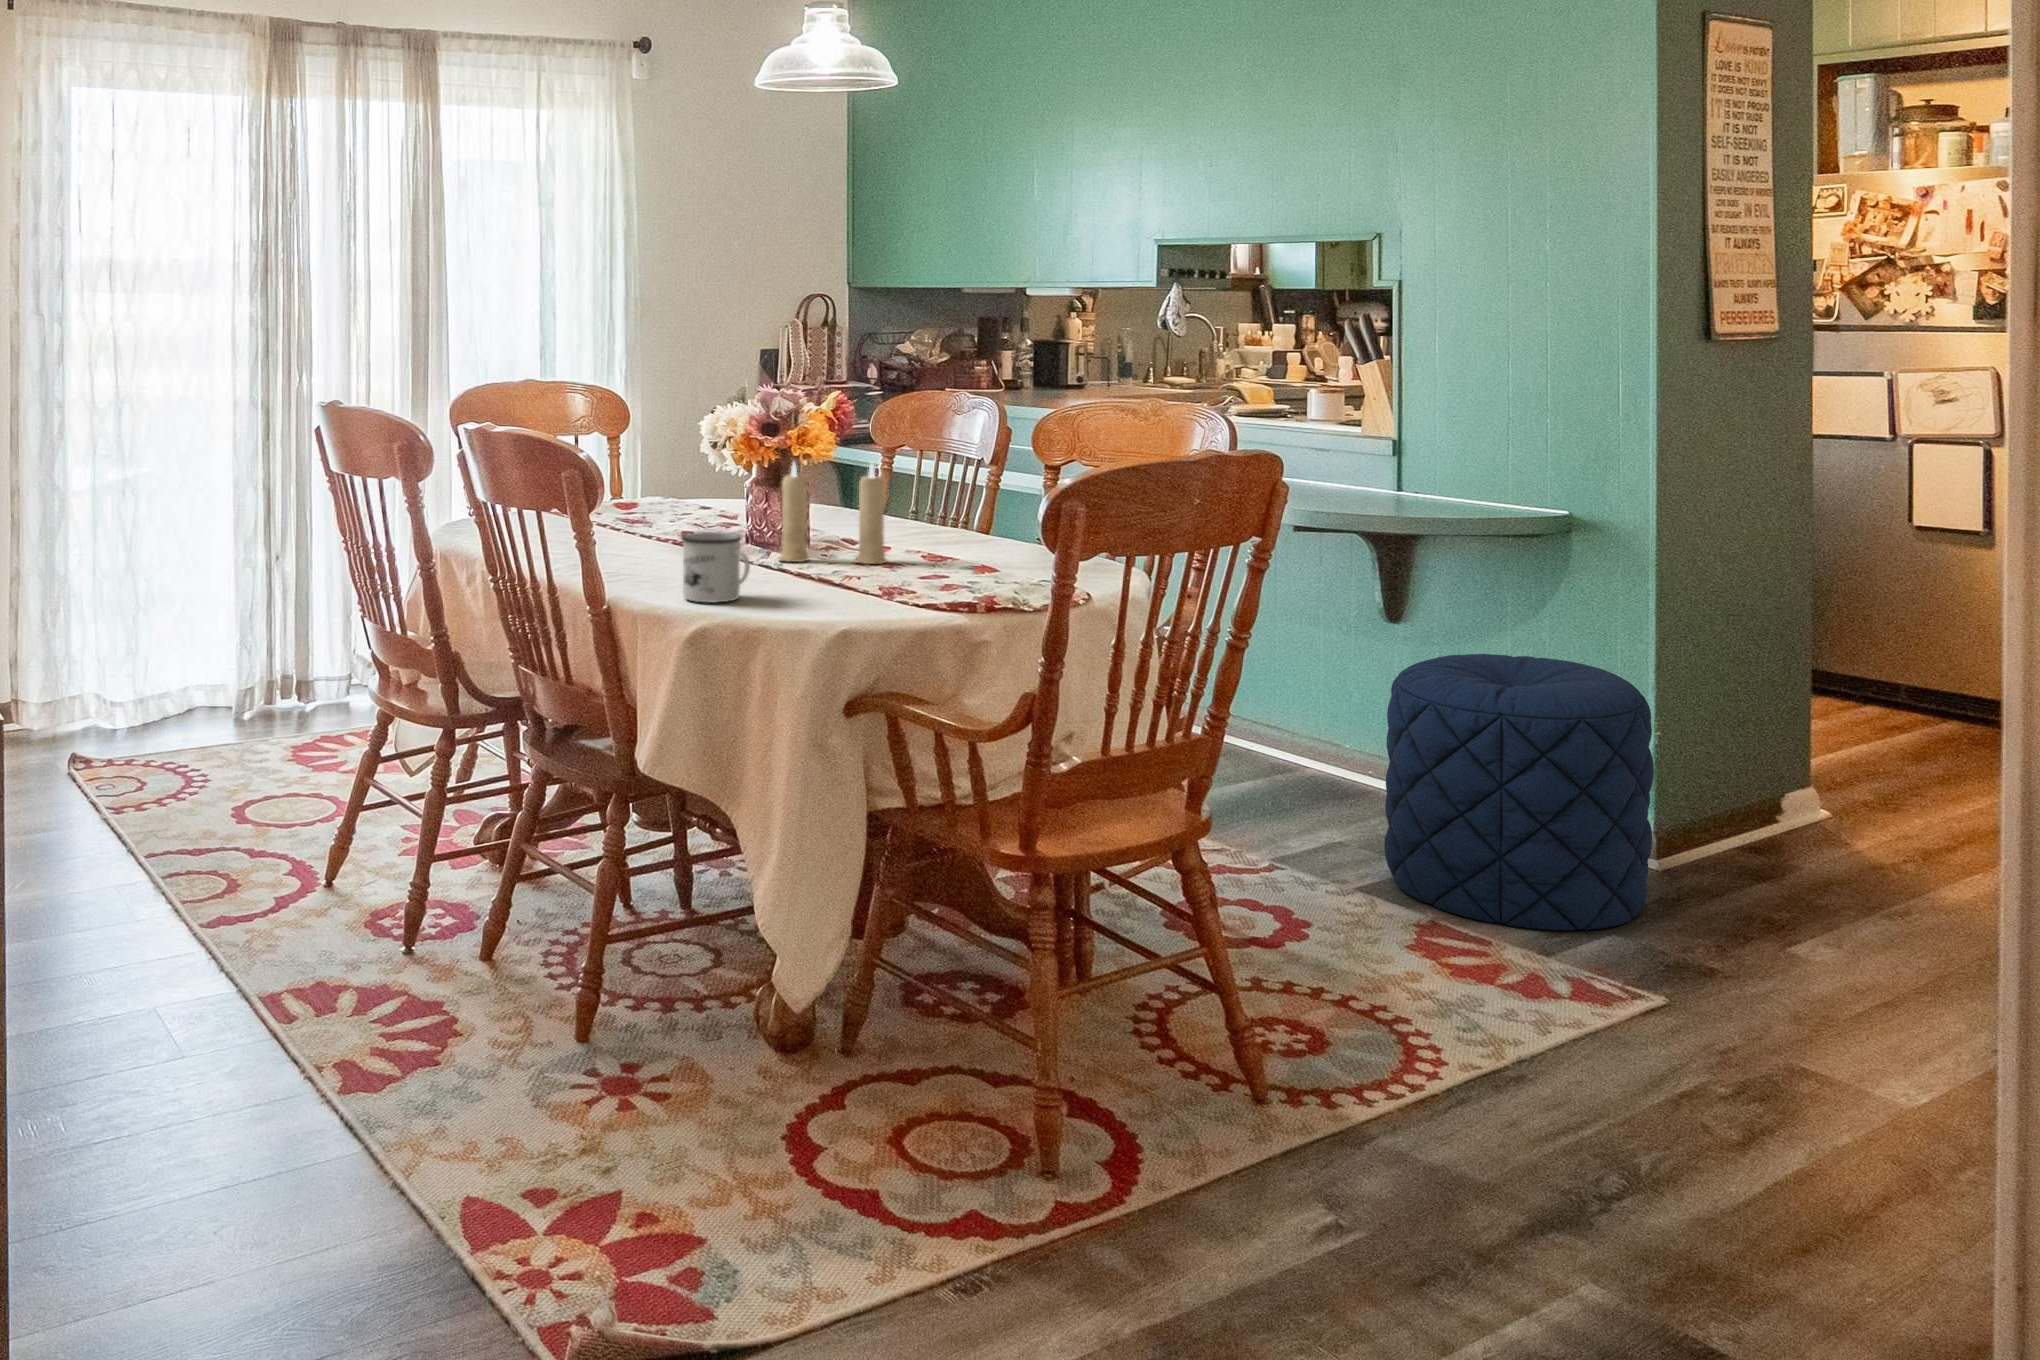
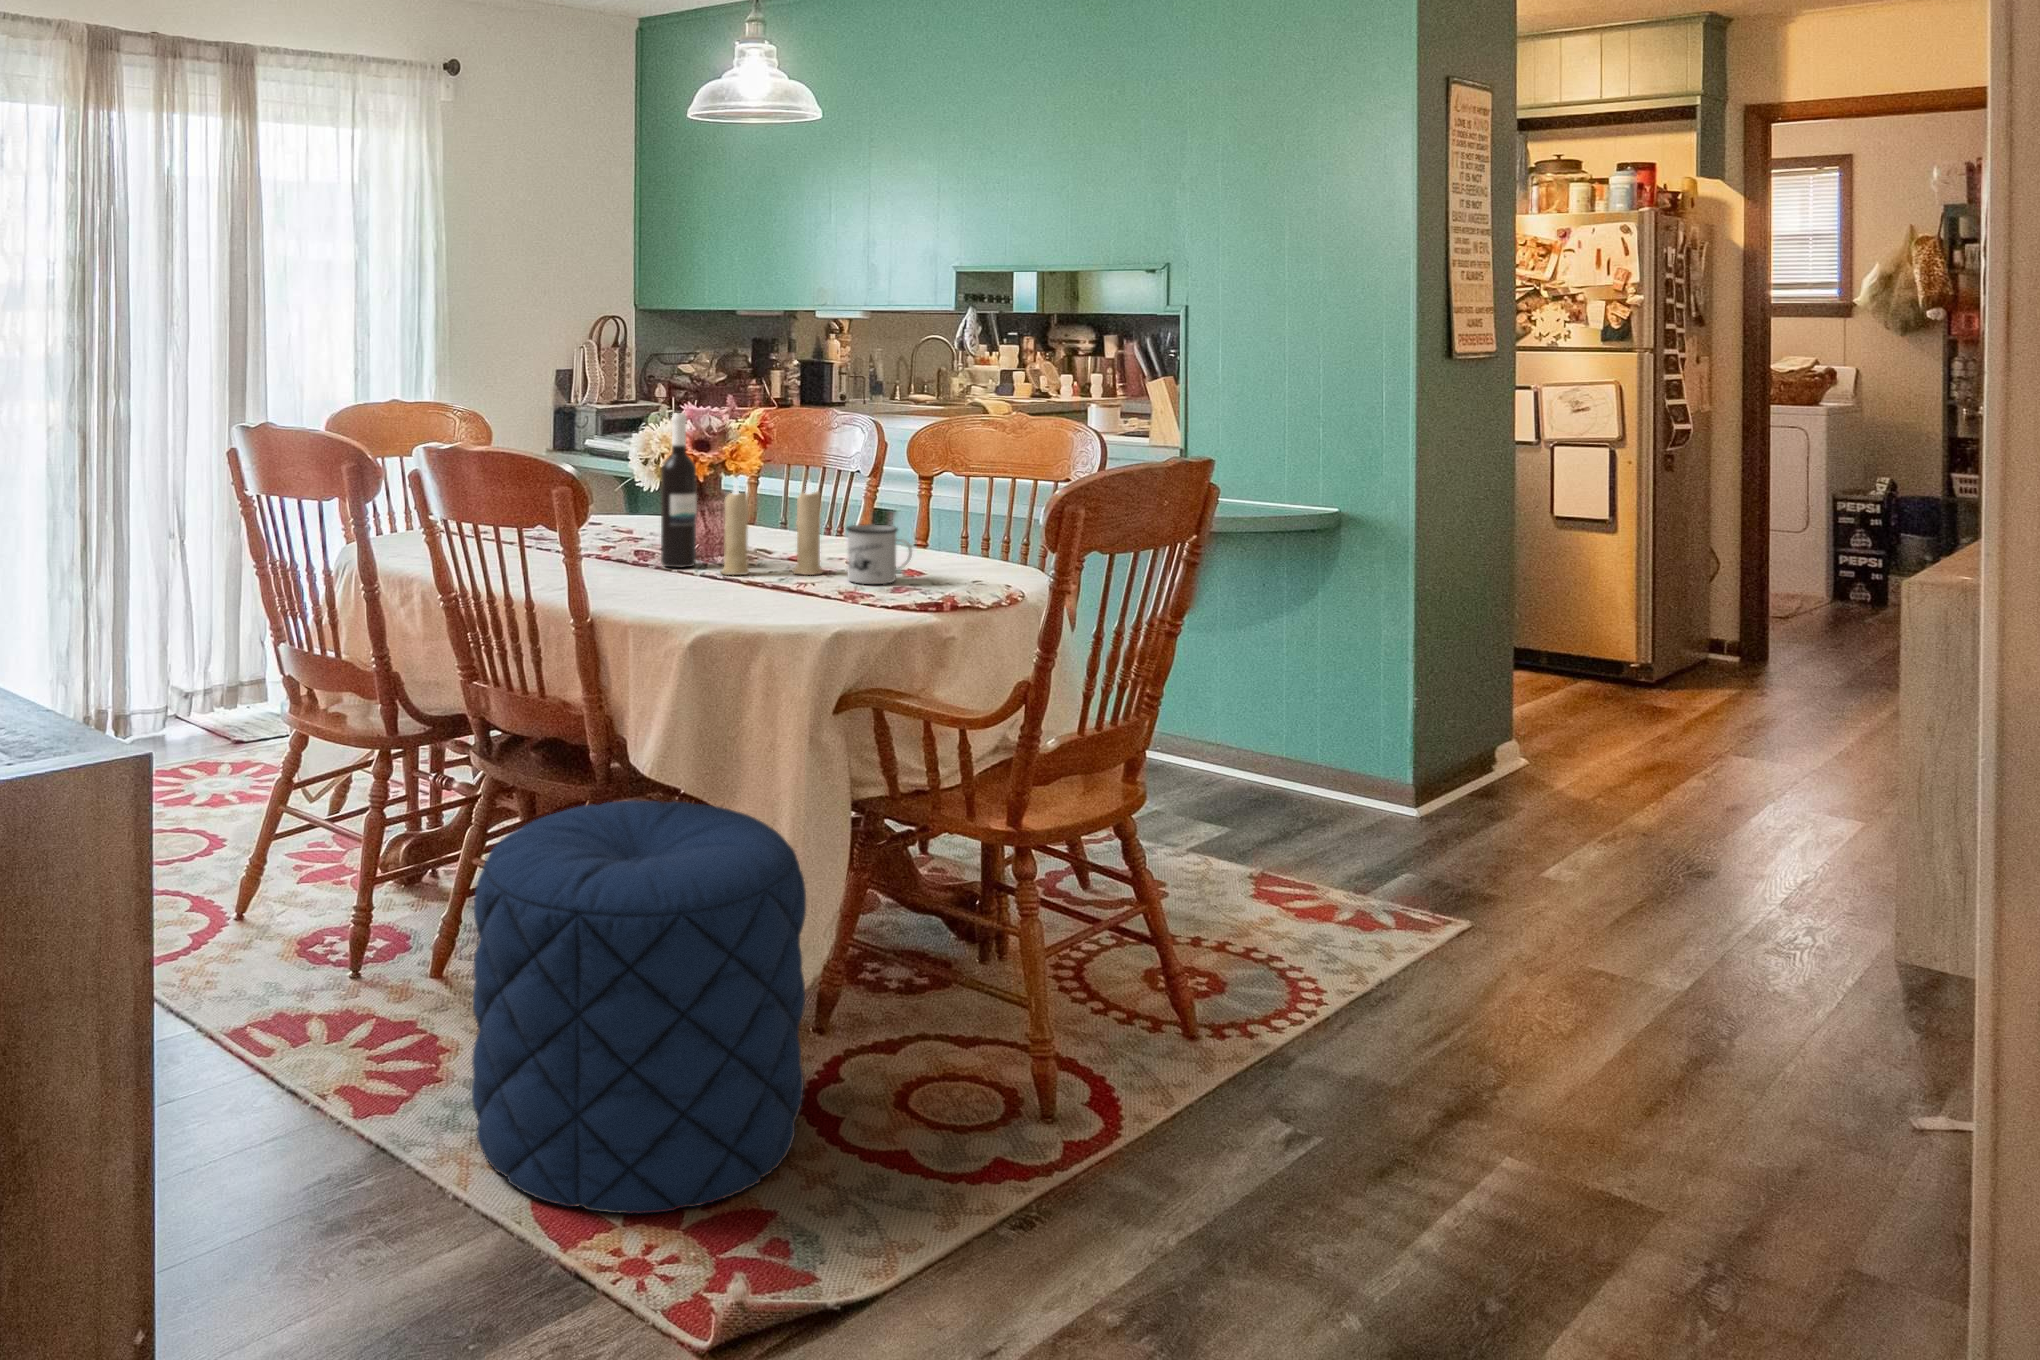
wine bottle: none [725,391,762,553] -> present [661,413,697,567]
mug: present [681,532,750,602] -> present [846,524,912,584]
pouf: present [1384,654,1654,931] -> present [472,800,806,1214]

